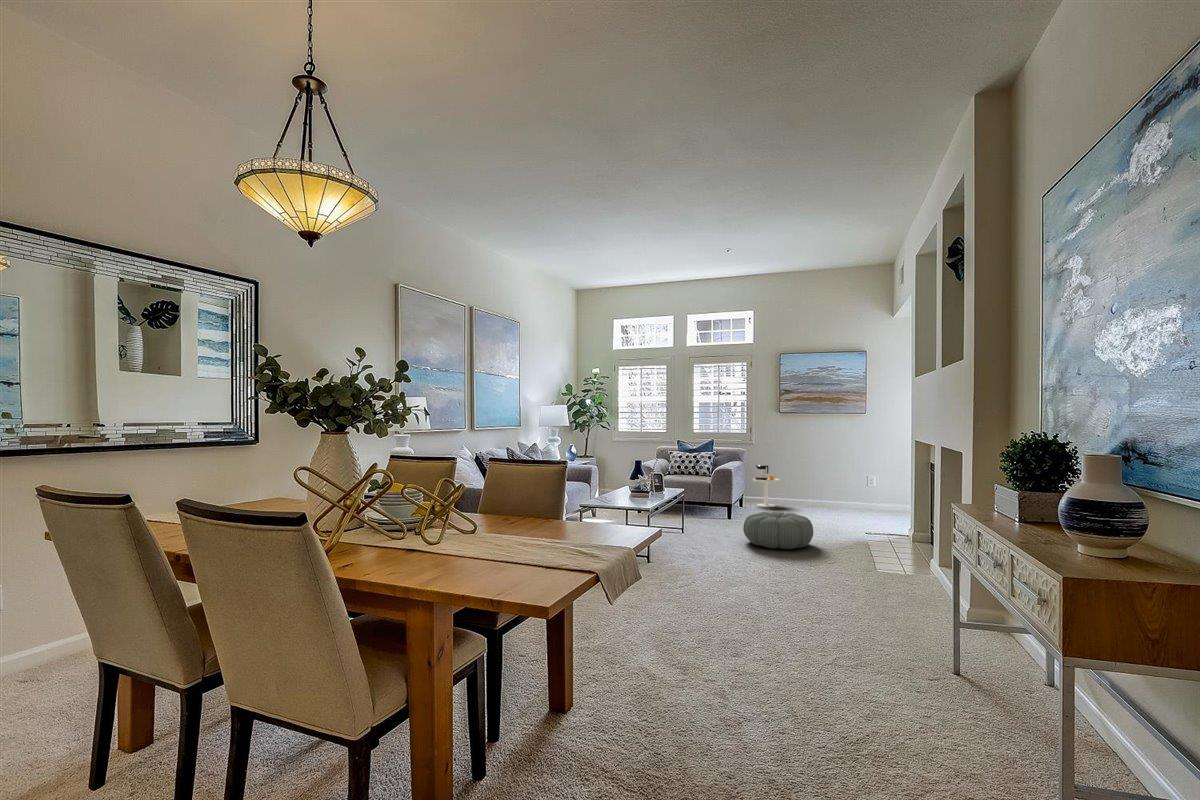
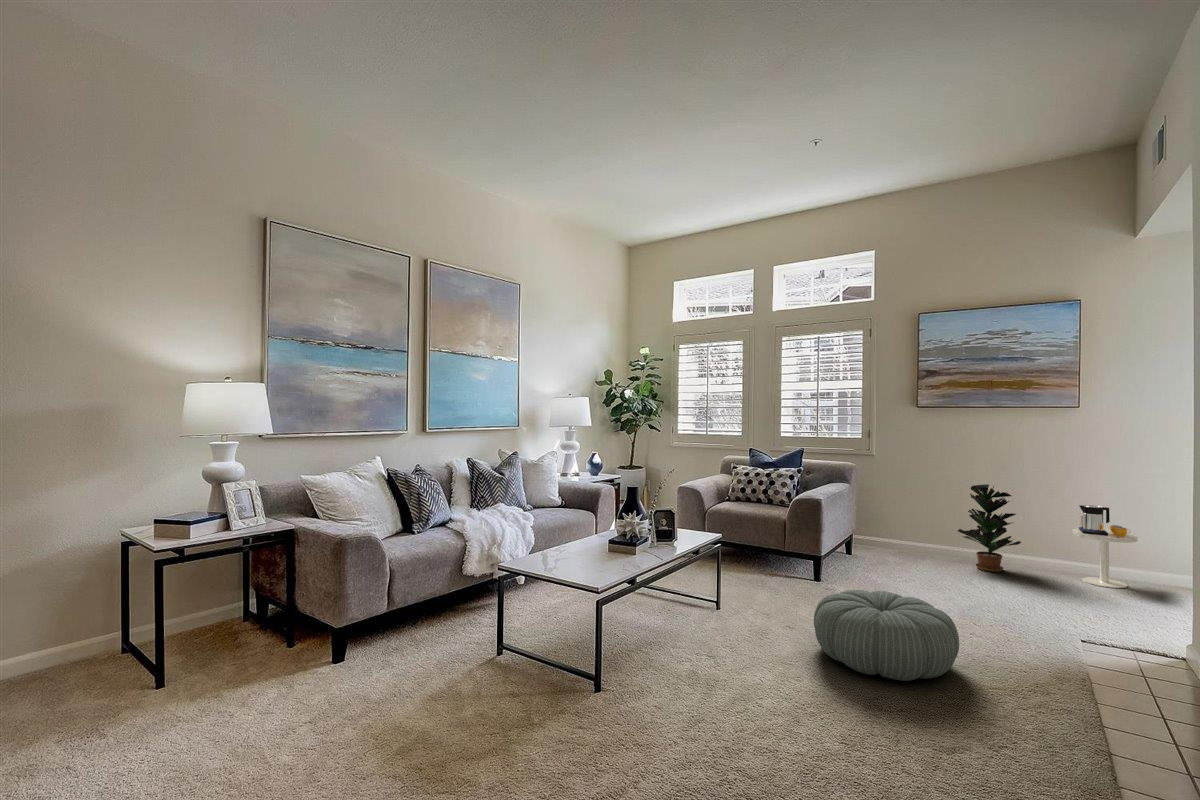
potted plant: none [803,459,837,510] -> present [958,484,1021,572]
side table: present [753,465,780,507] -> present [1073,505,1137,588]

